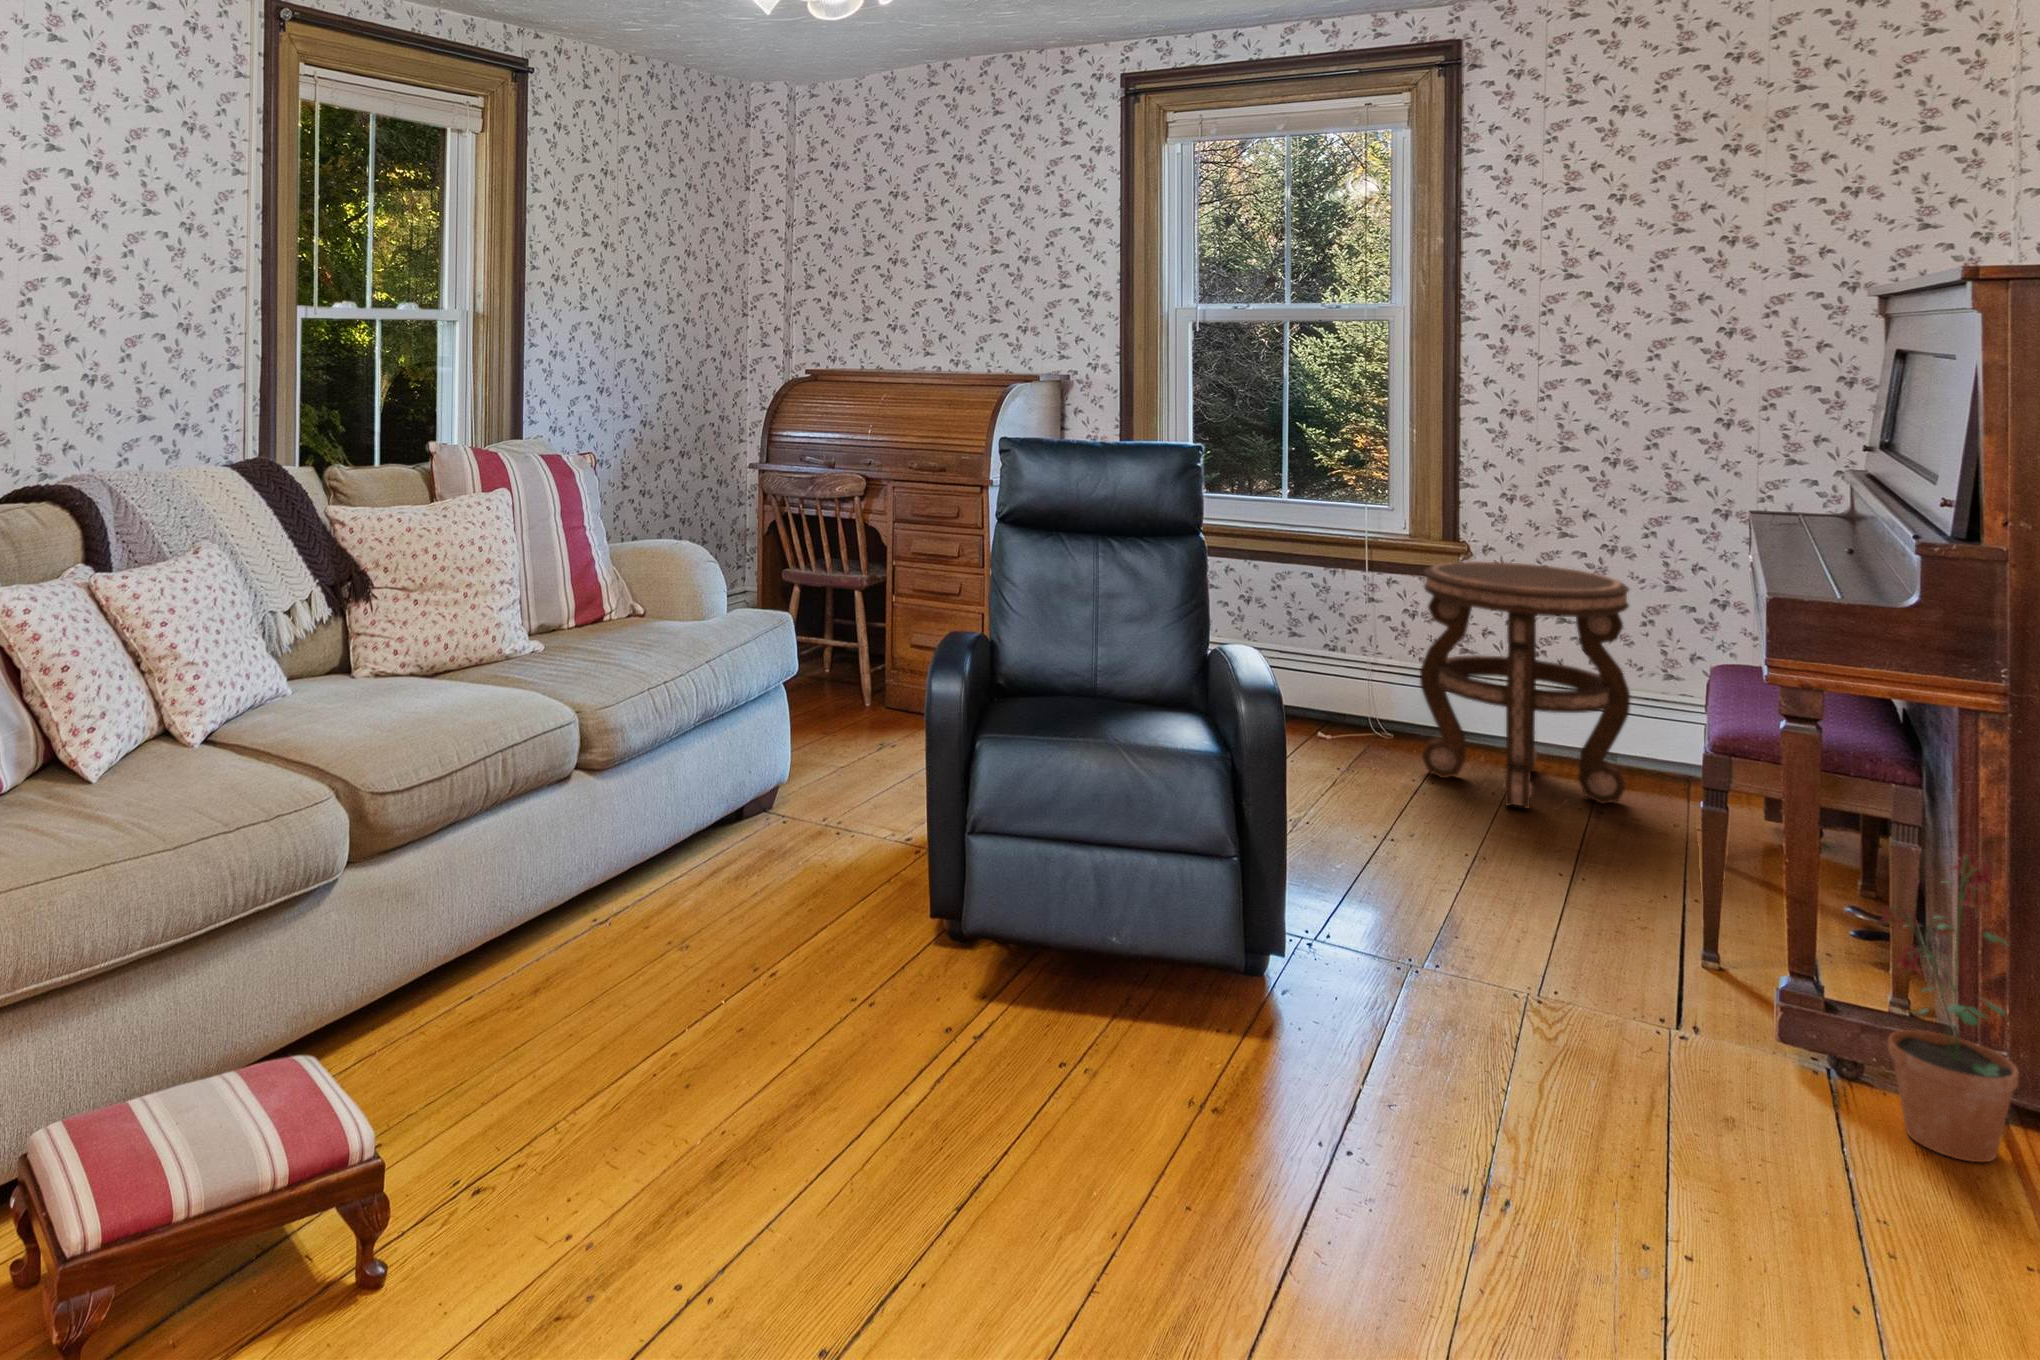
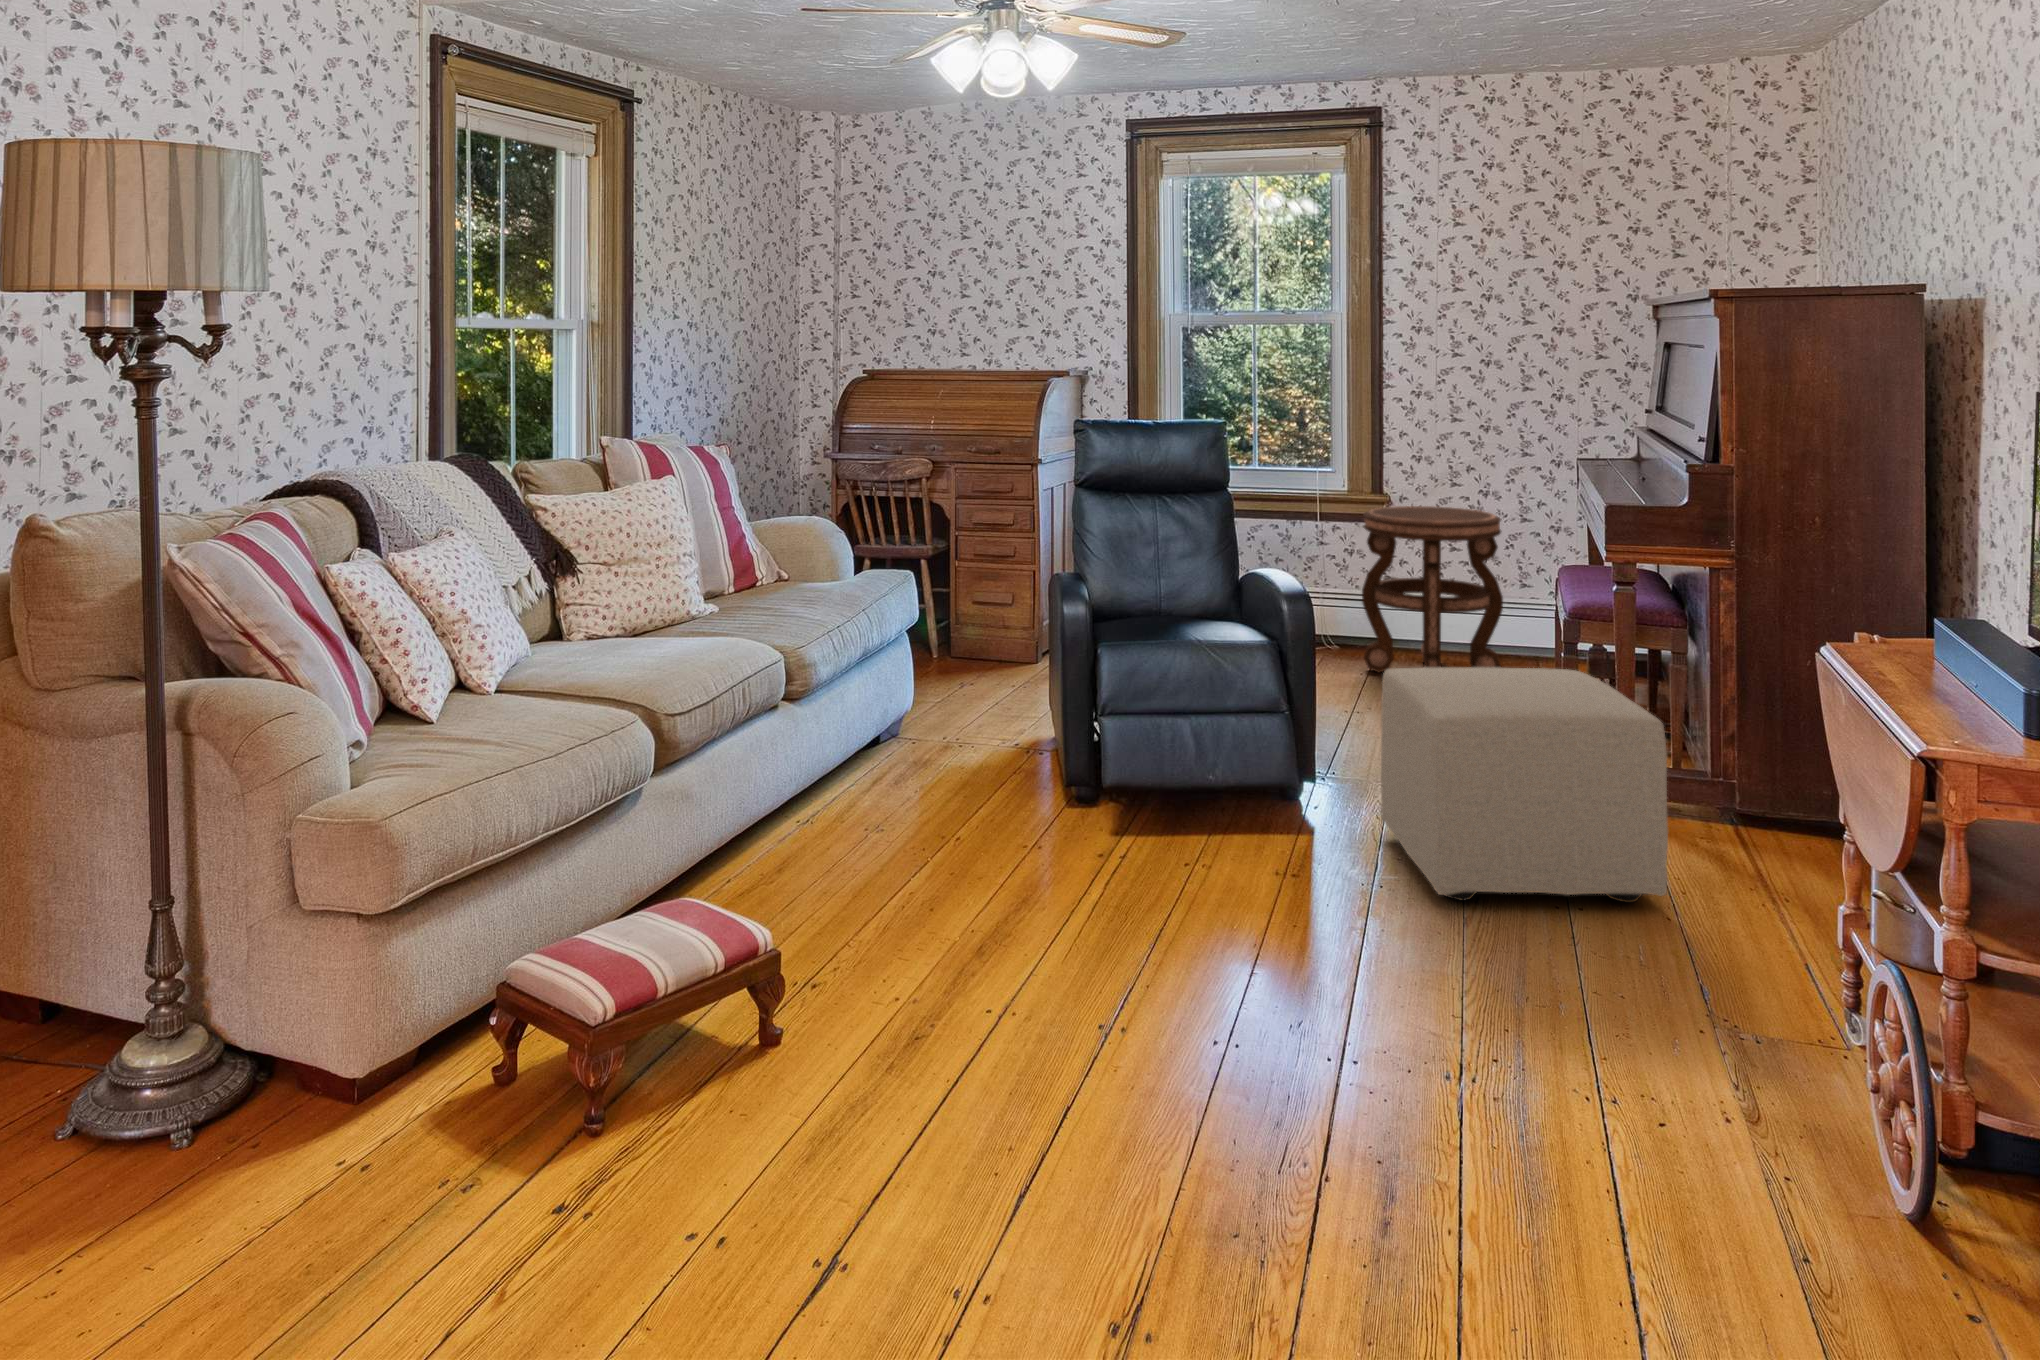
ottoman: none [1369,815,1840,1257] -> present [1381,667,1668,903]
potted plant: present [1881,853,2019,1162] -> none [1673,657,1751,847]

